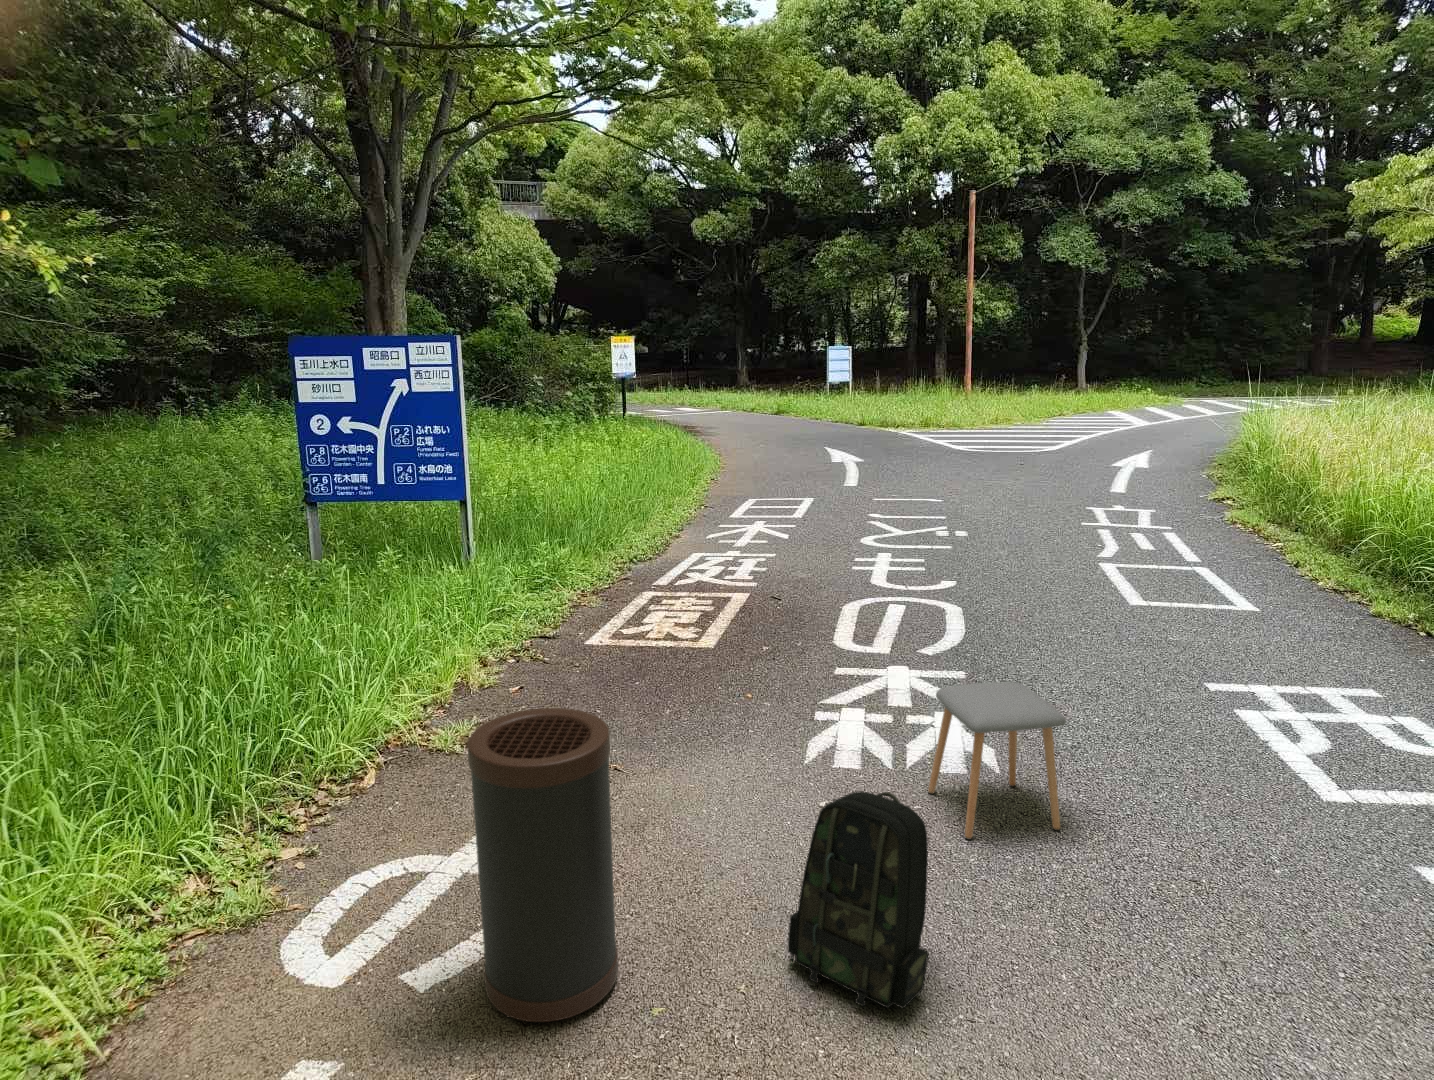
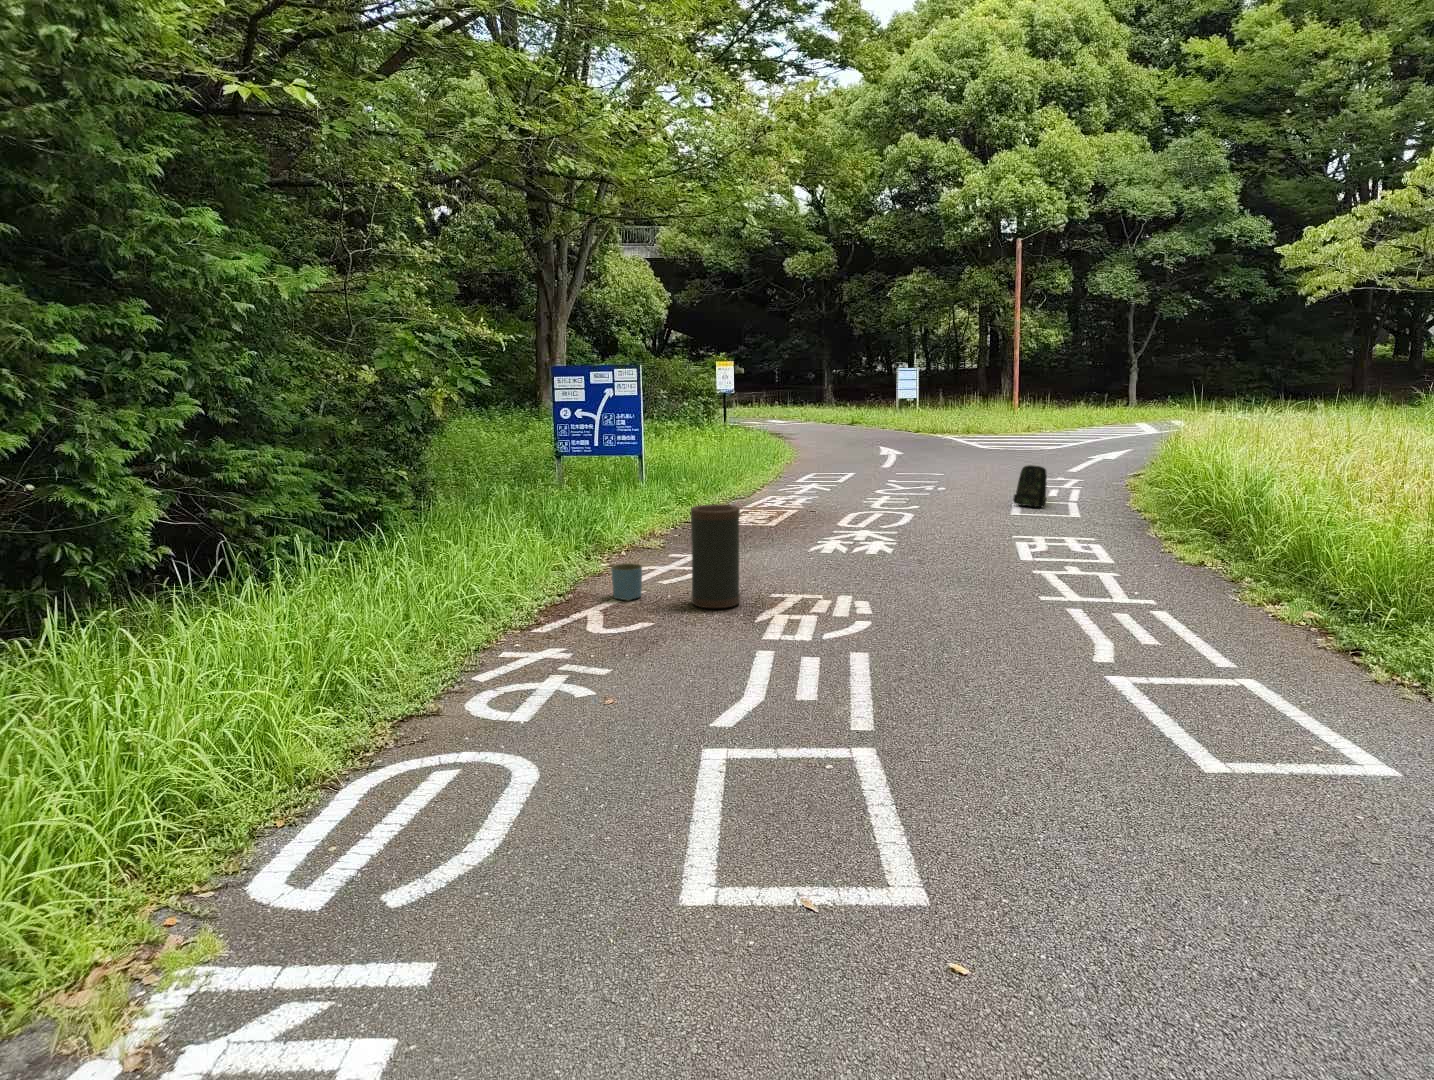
stool: present [928,682,1066,840] -> none [877,522,931,584]
backpack: present [788,792,928,1008] -> present [1013,465,1047,507]
planter: none [266,852,360,973] -> present [611,563,642,601]

